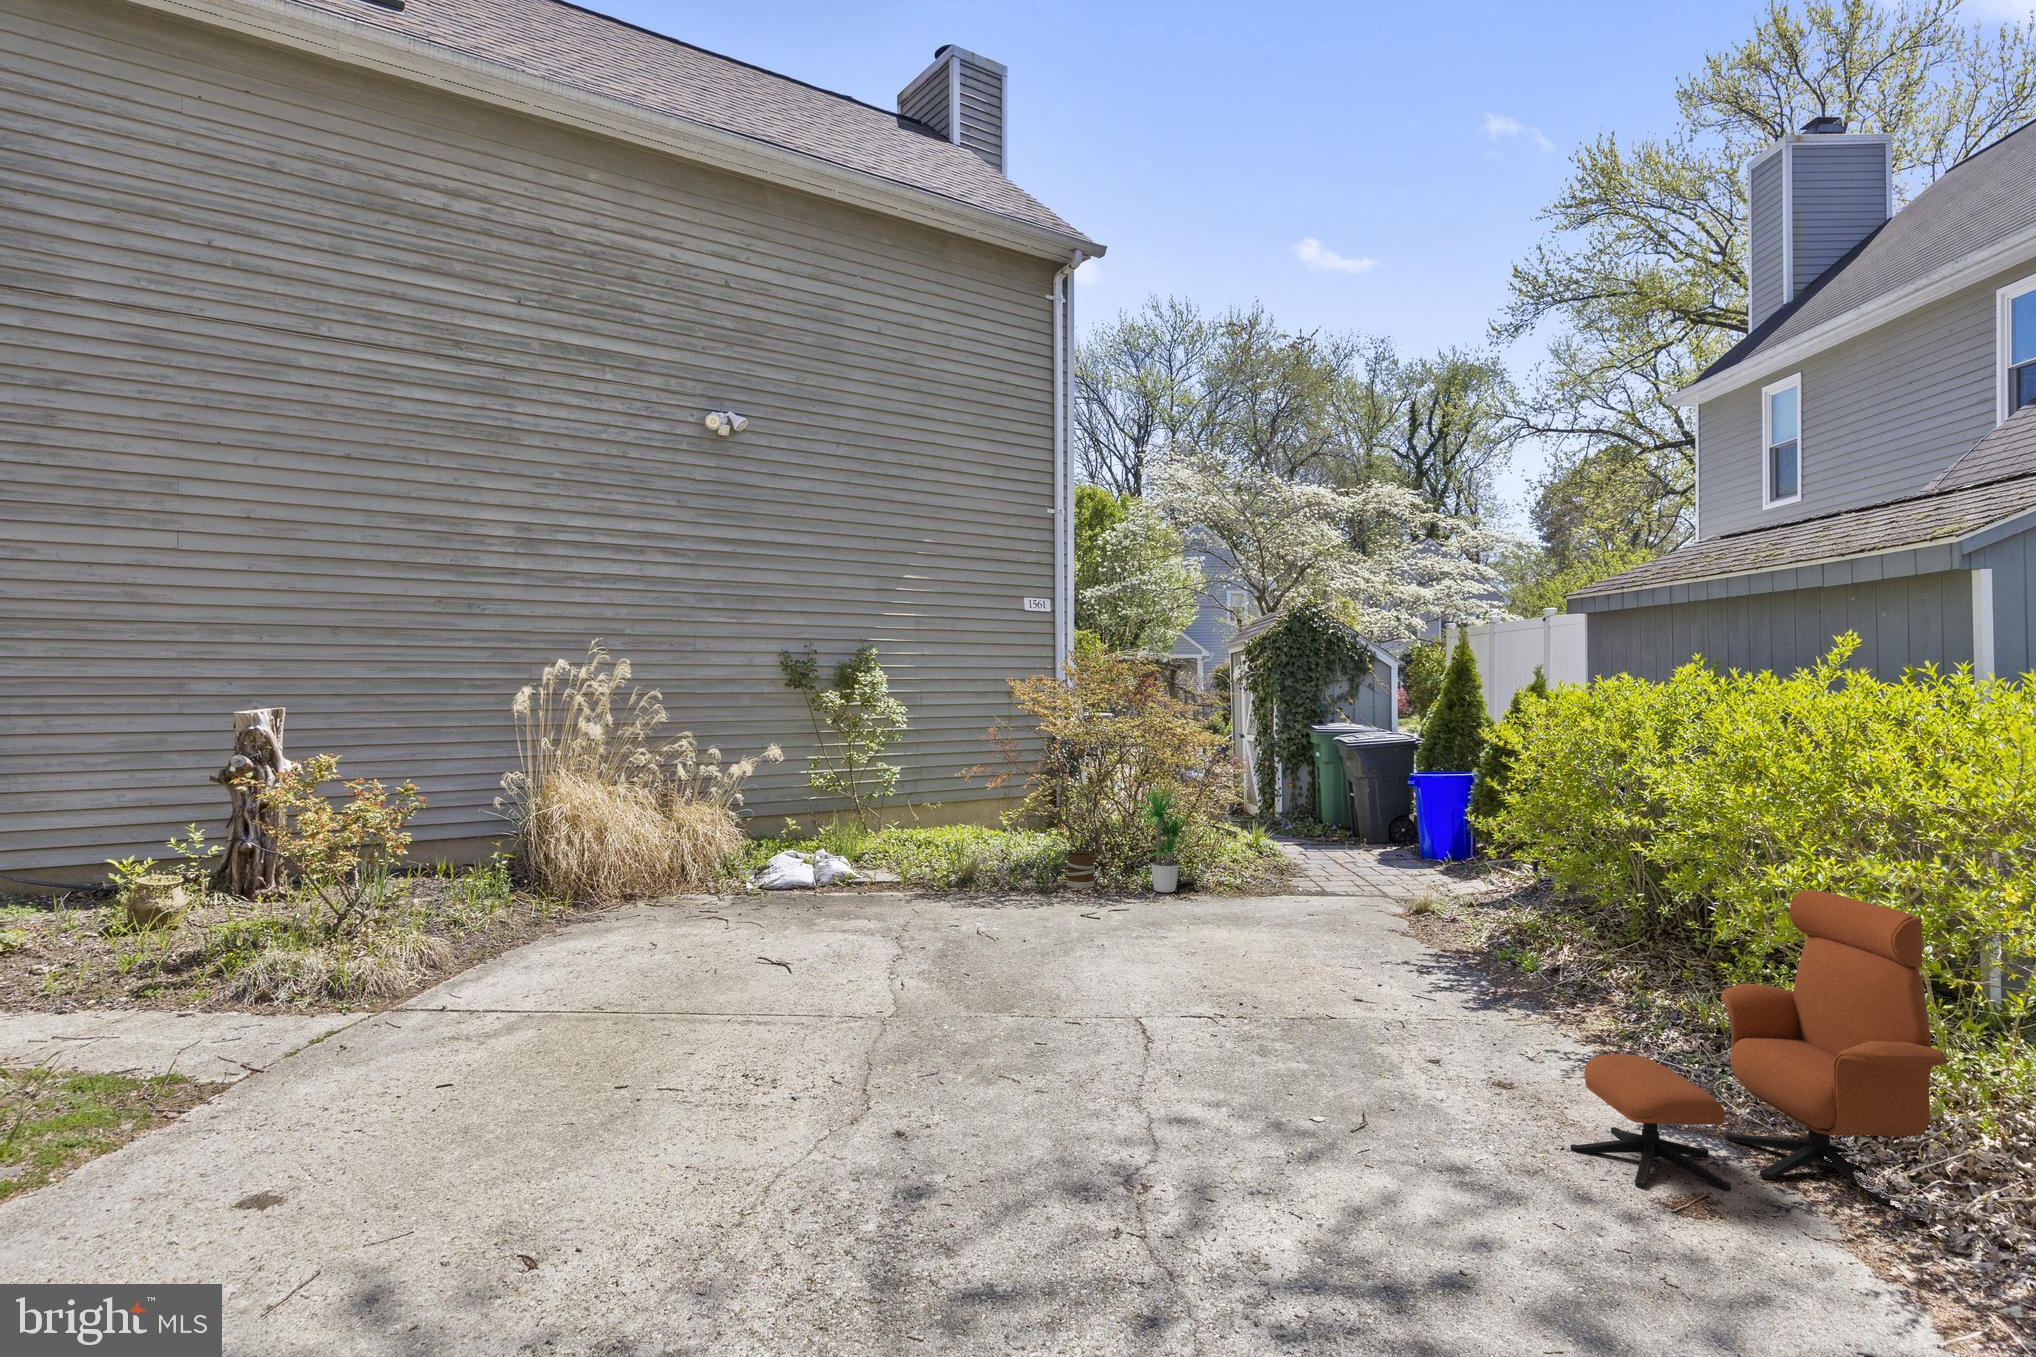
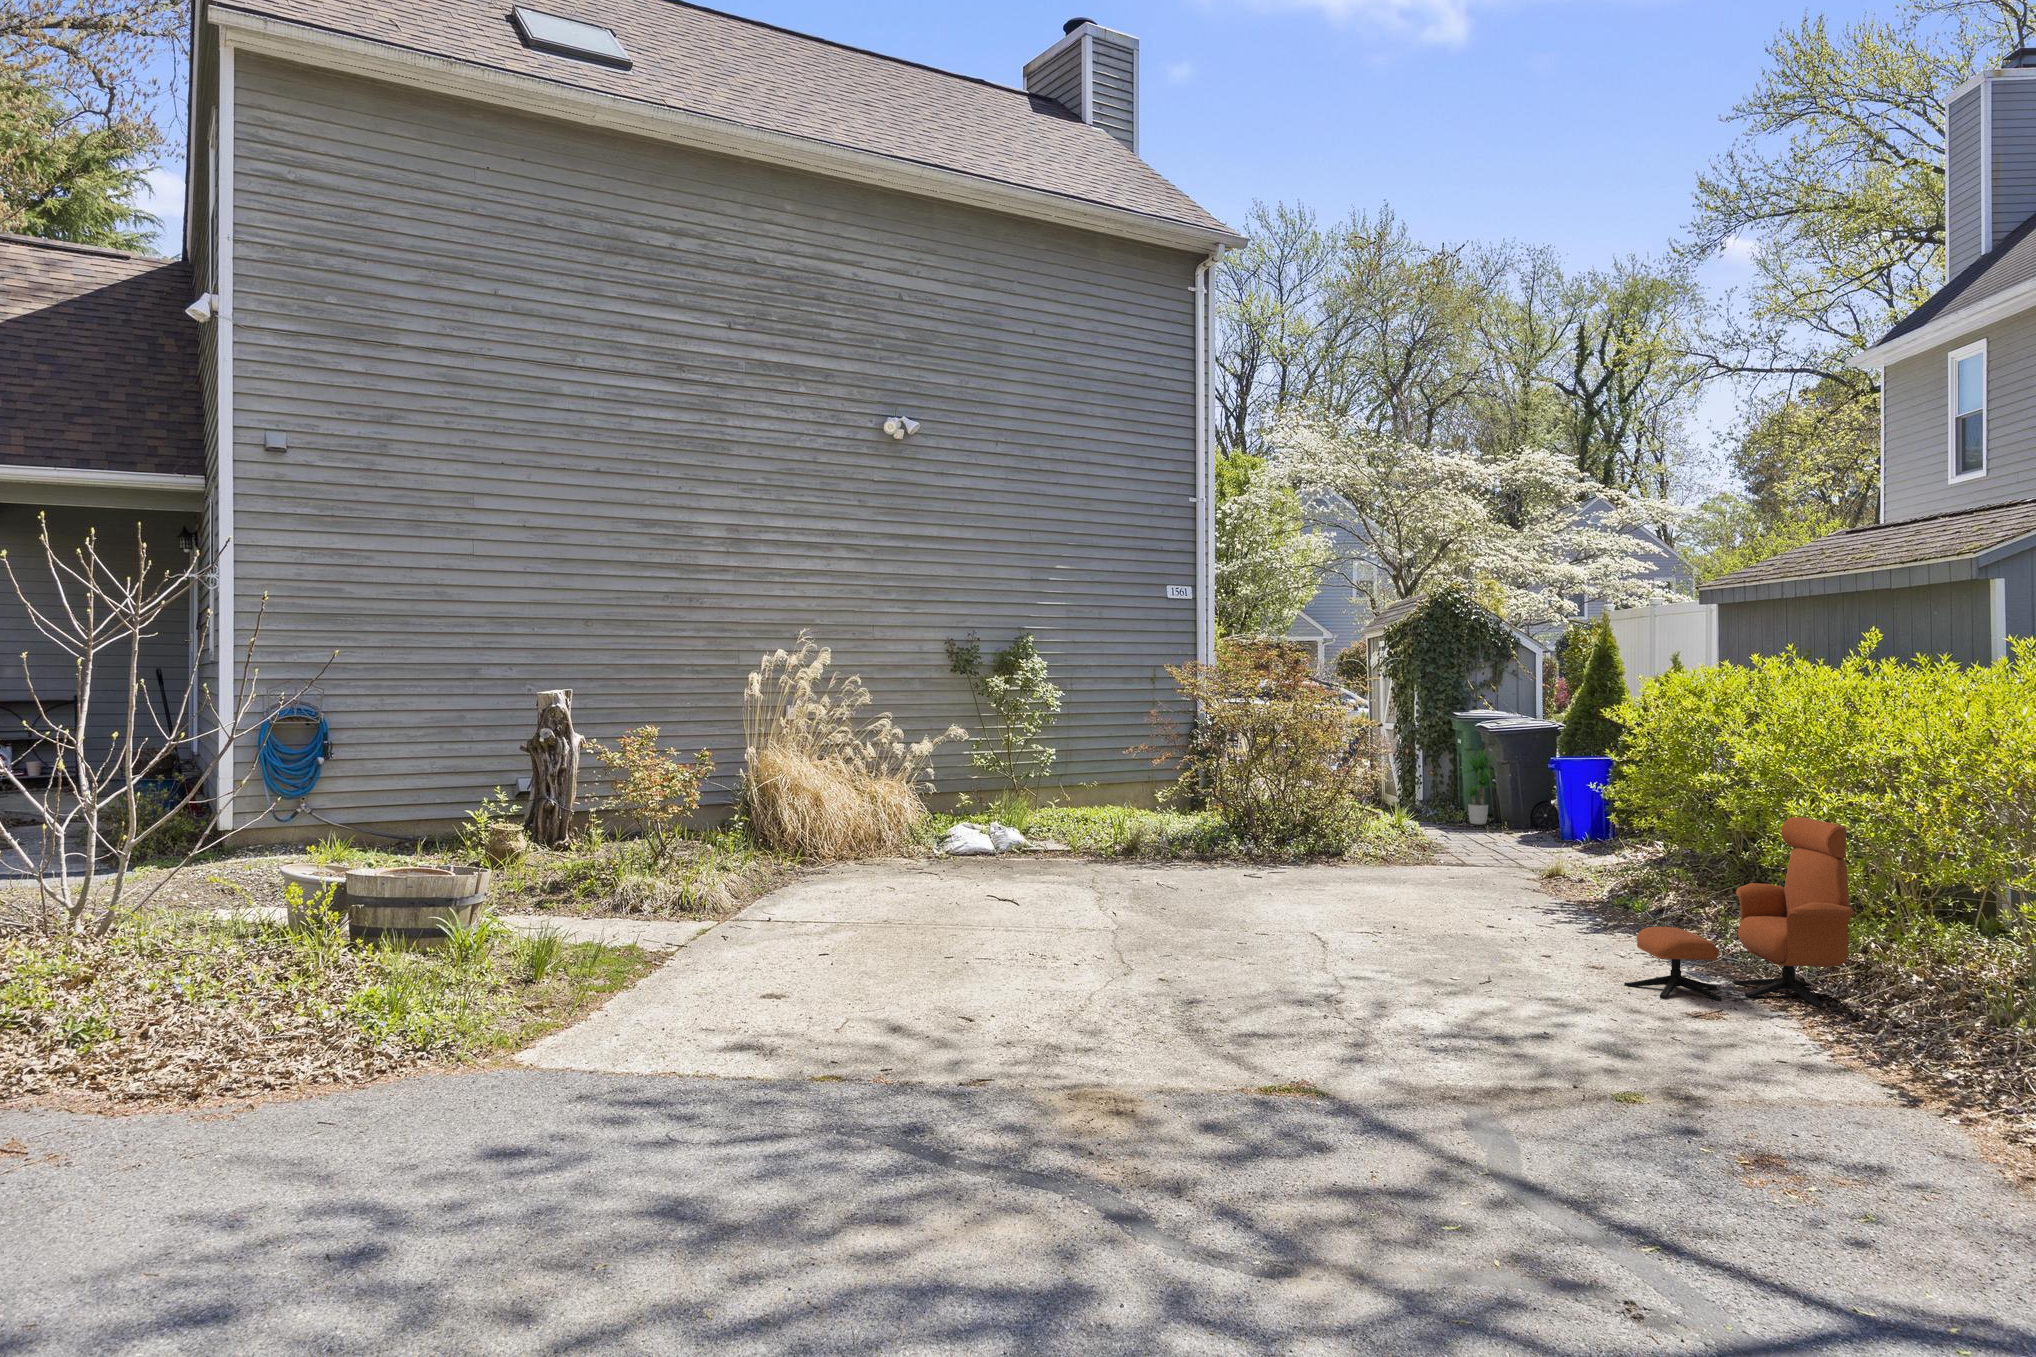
potted plant: present [1134,787,1191,893] -> present [1463,751,1495,825]
wooden bucket: present [1066,833,1095,888] -> none [1227,808,1254,857]

